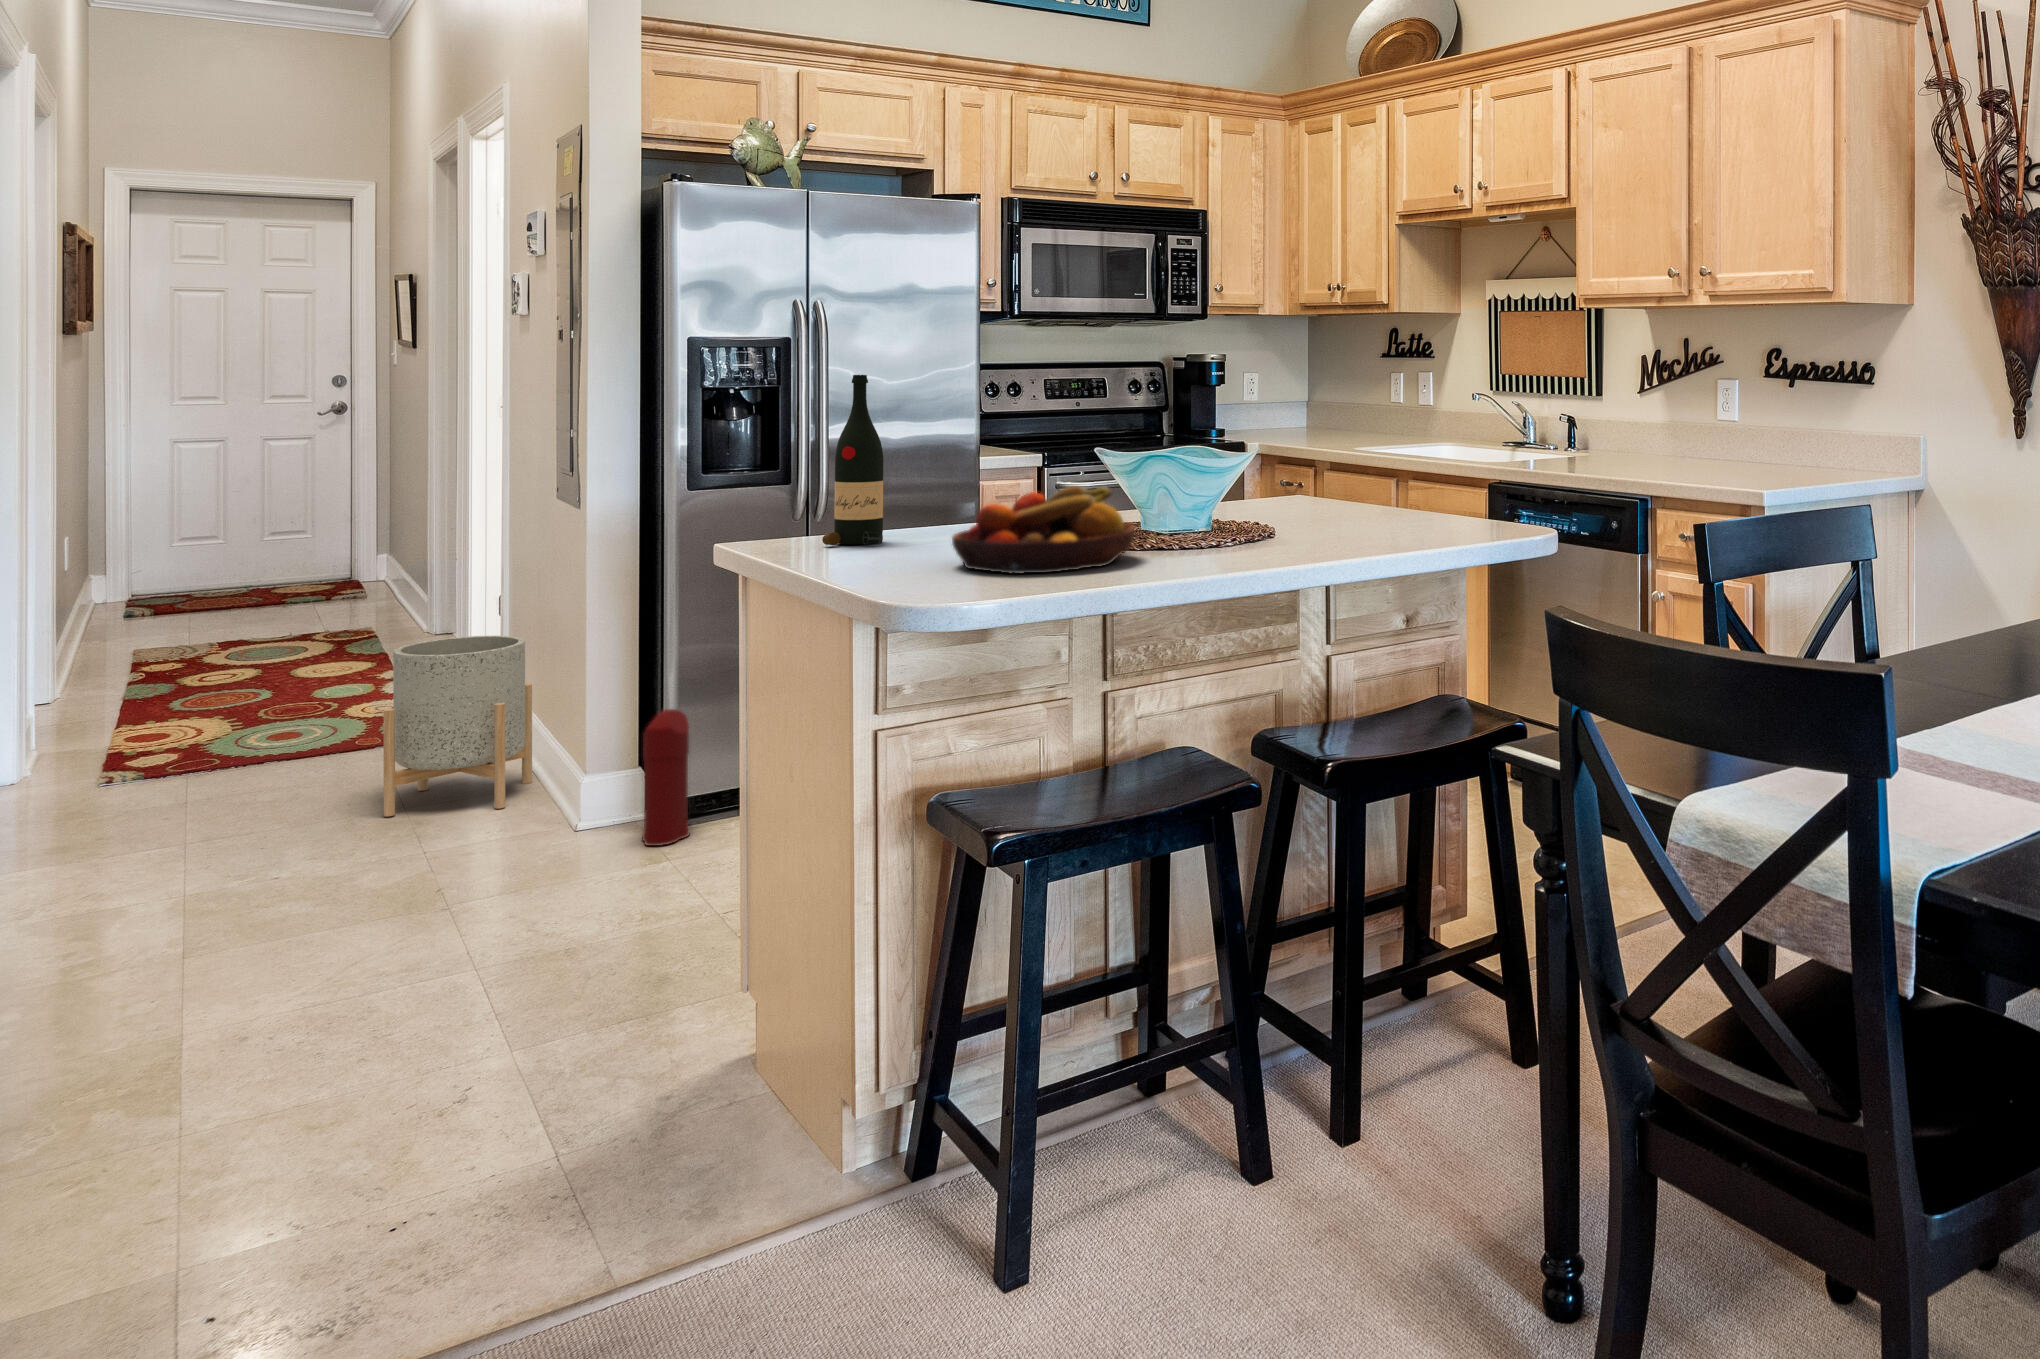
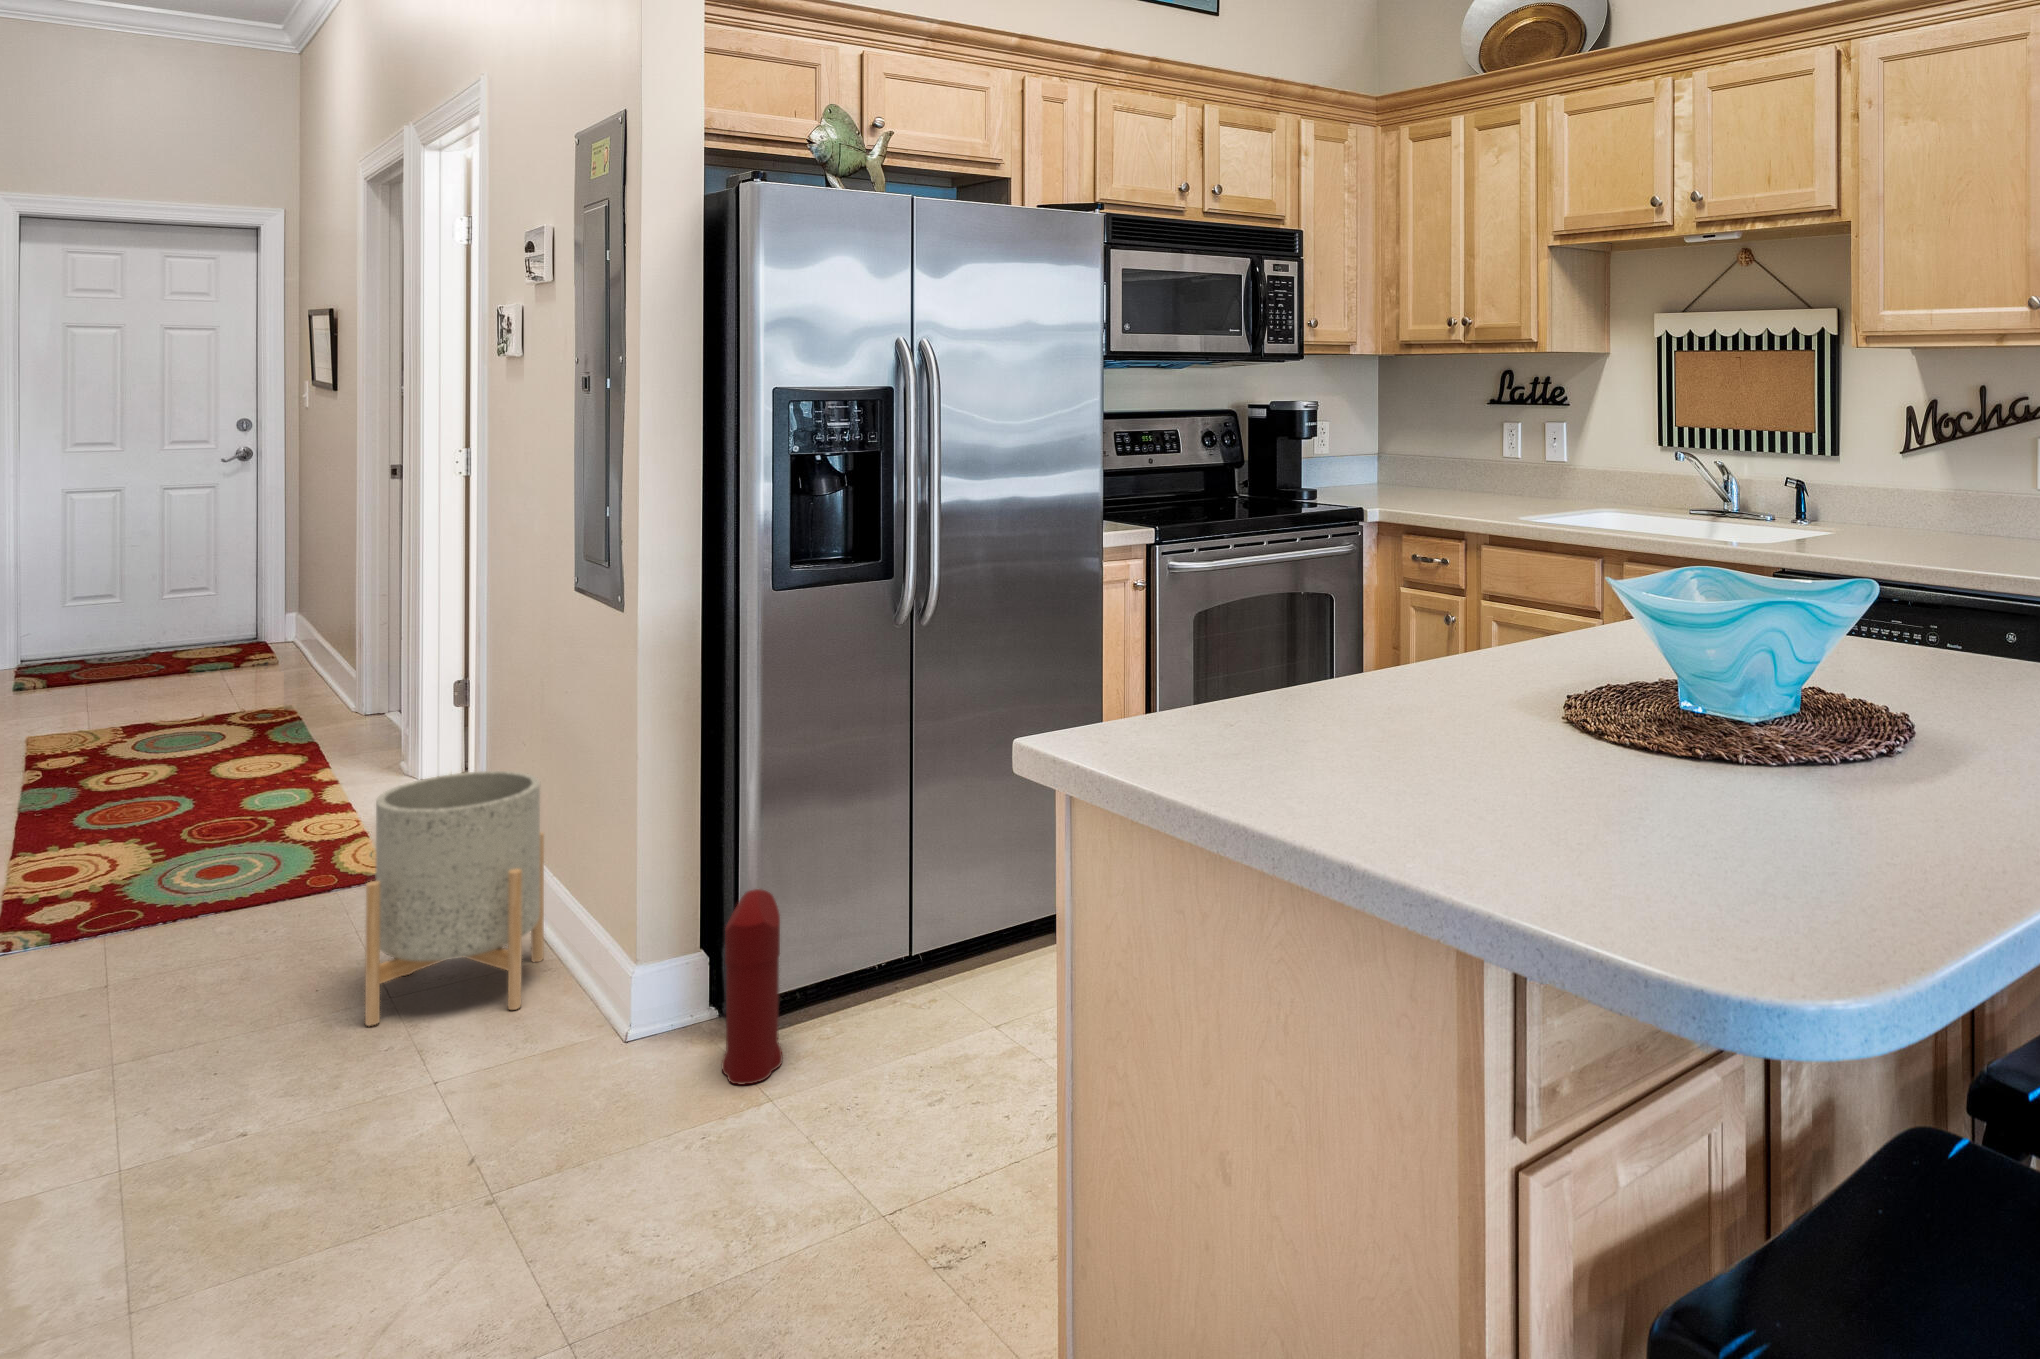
wine bottle: present [822,375,883,545] -> none [1207,476,1309,764]
fruit bowl: present [952,486,1135,573] -> none [1543,675,1876,881]

